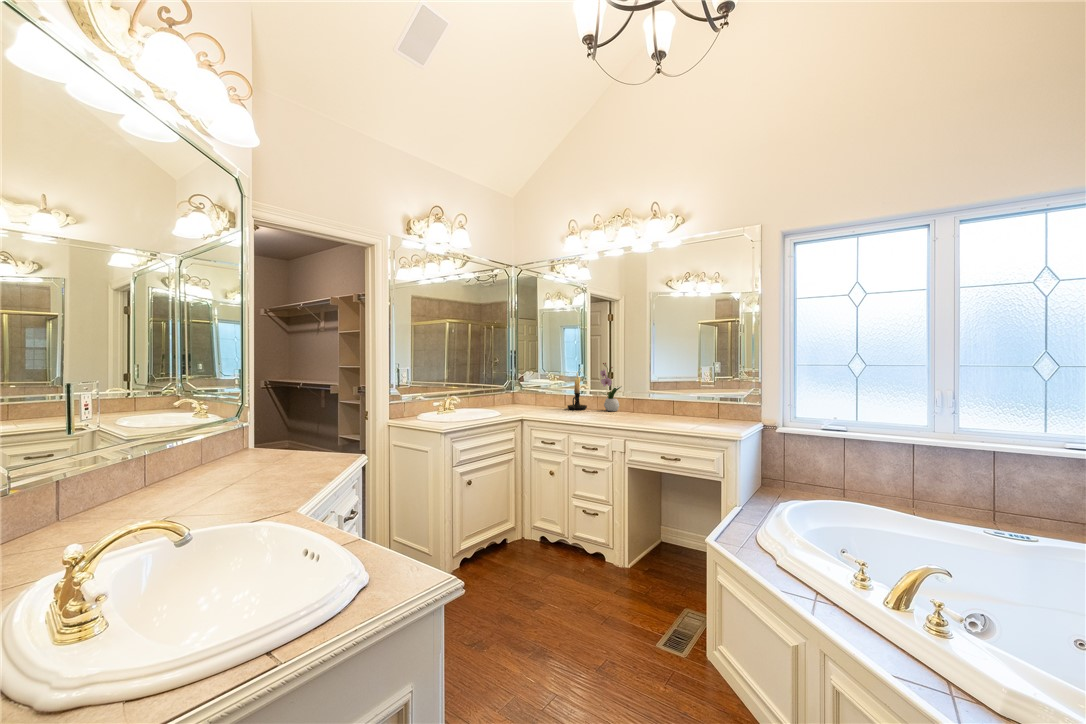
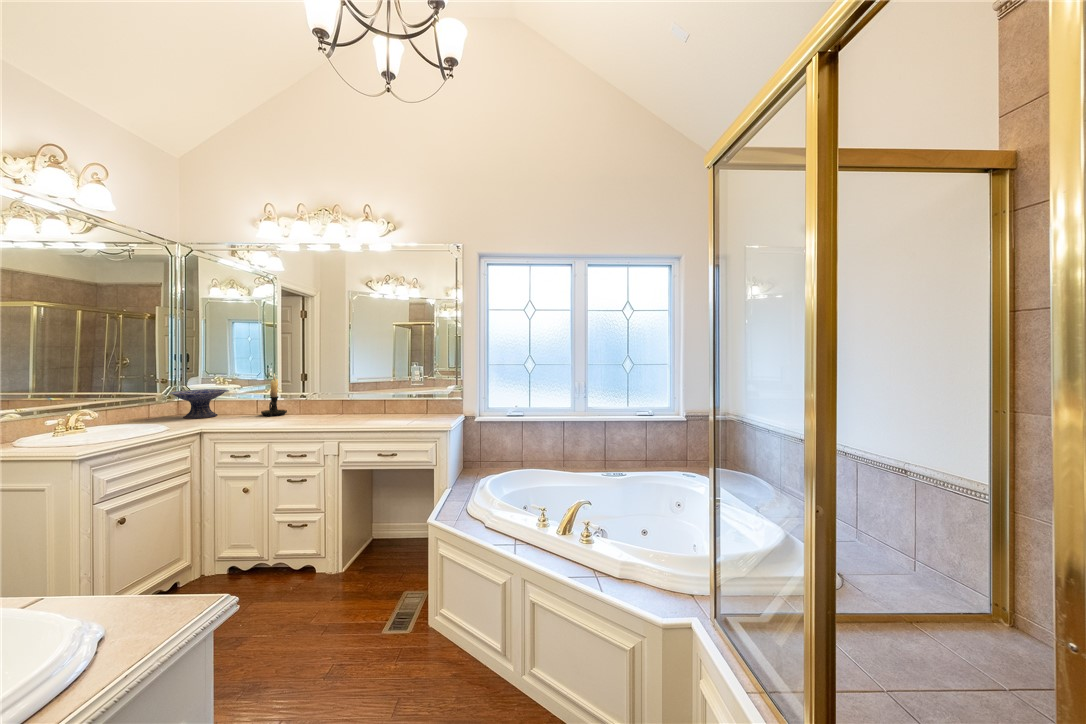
flower arrangement: present [600,363,620,411] -> none [304,363,330,415]
decorative bowl: none [507,385,546,408] -> present [169,389,229,419]

